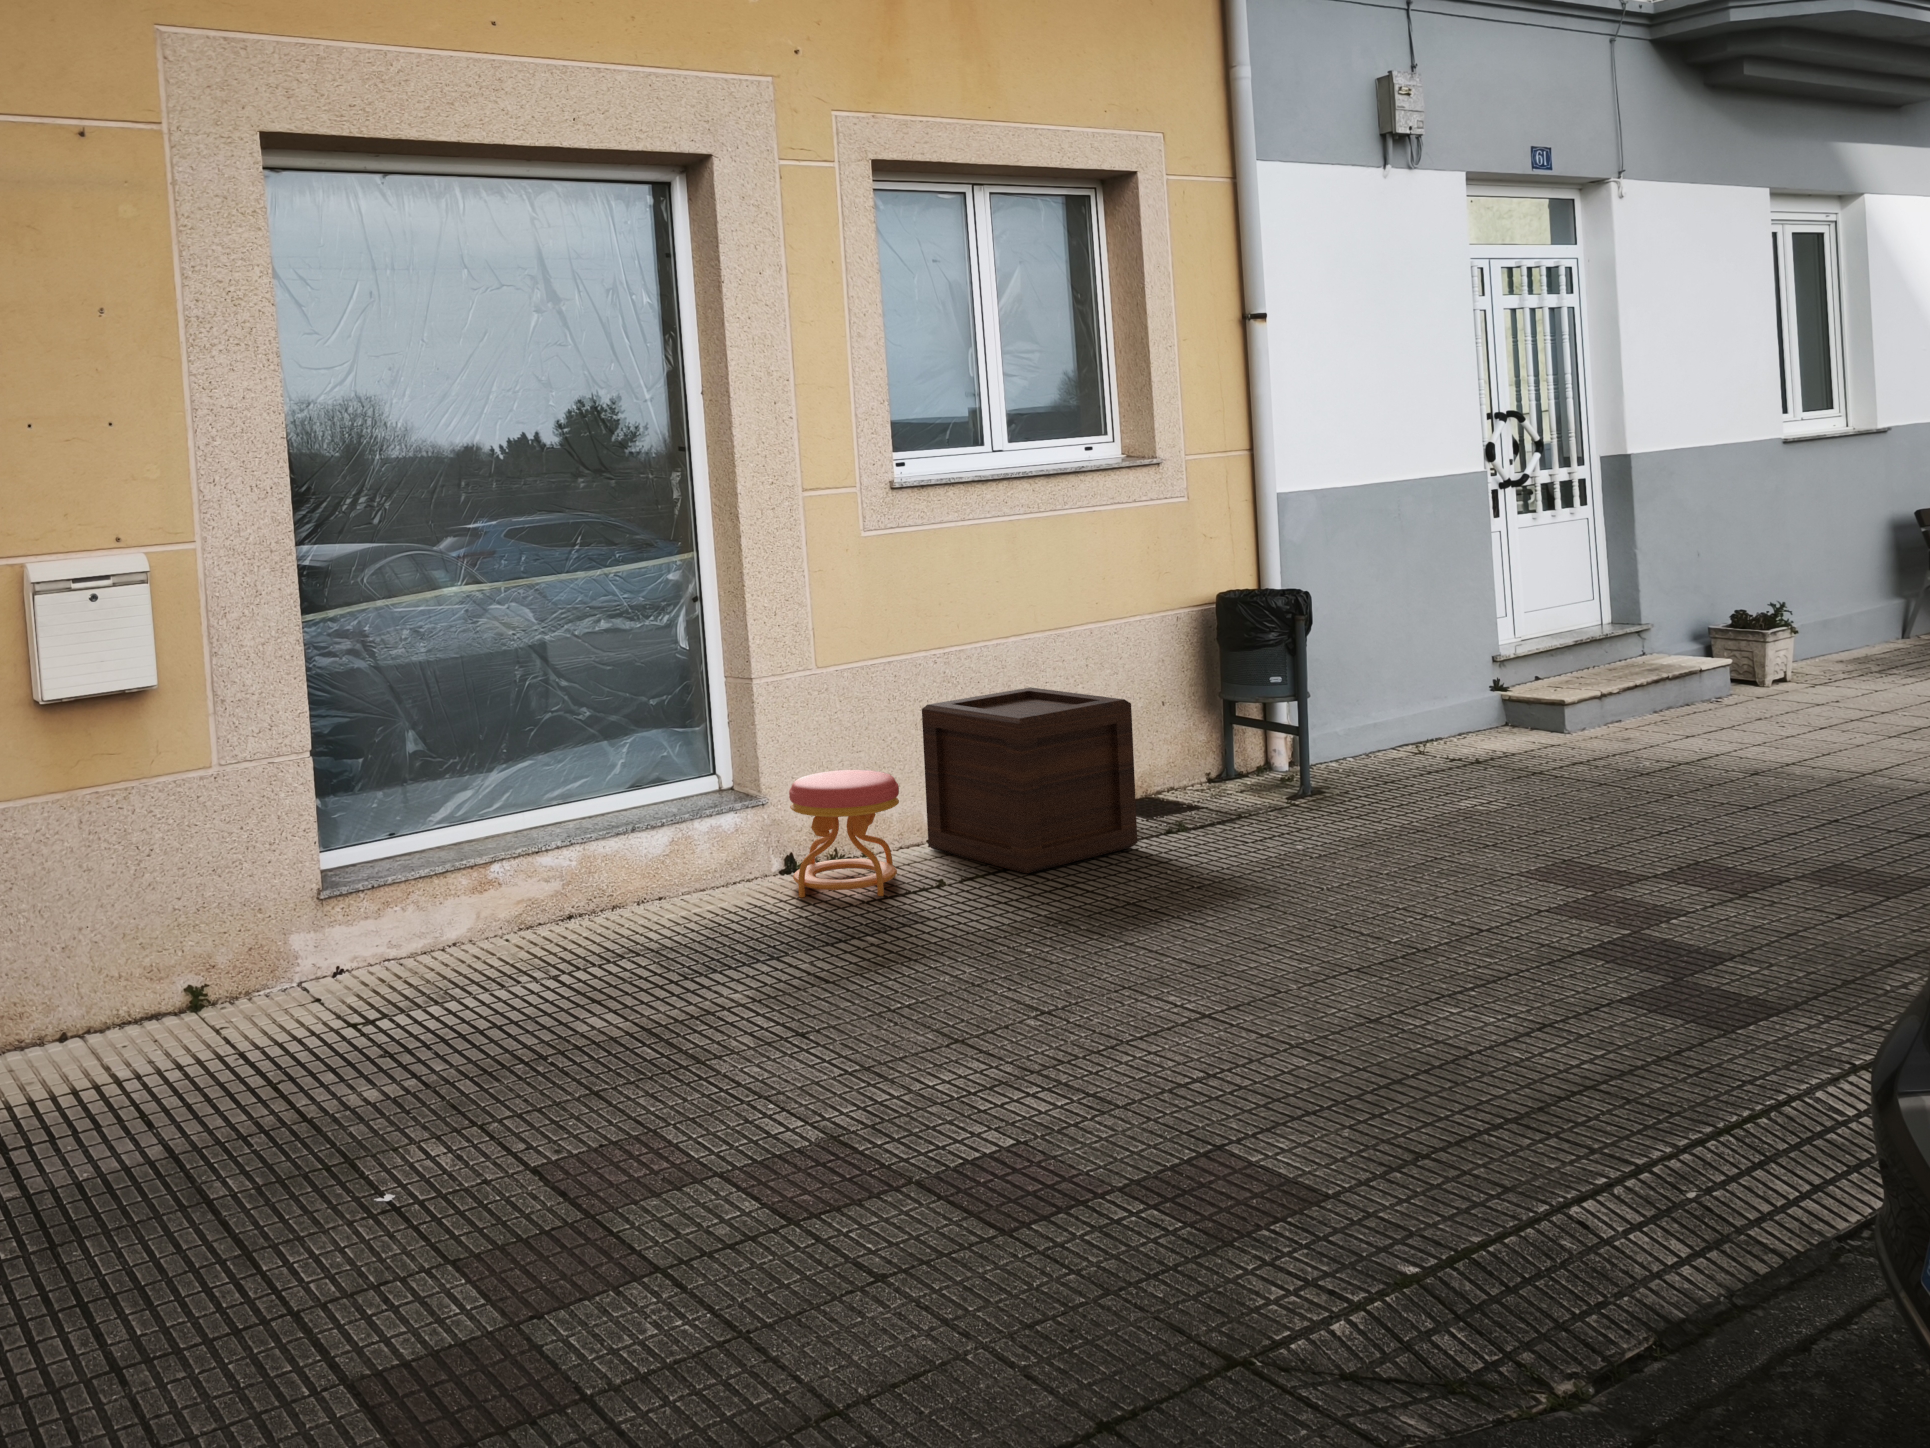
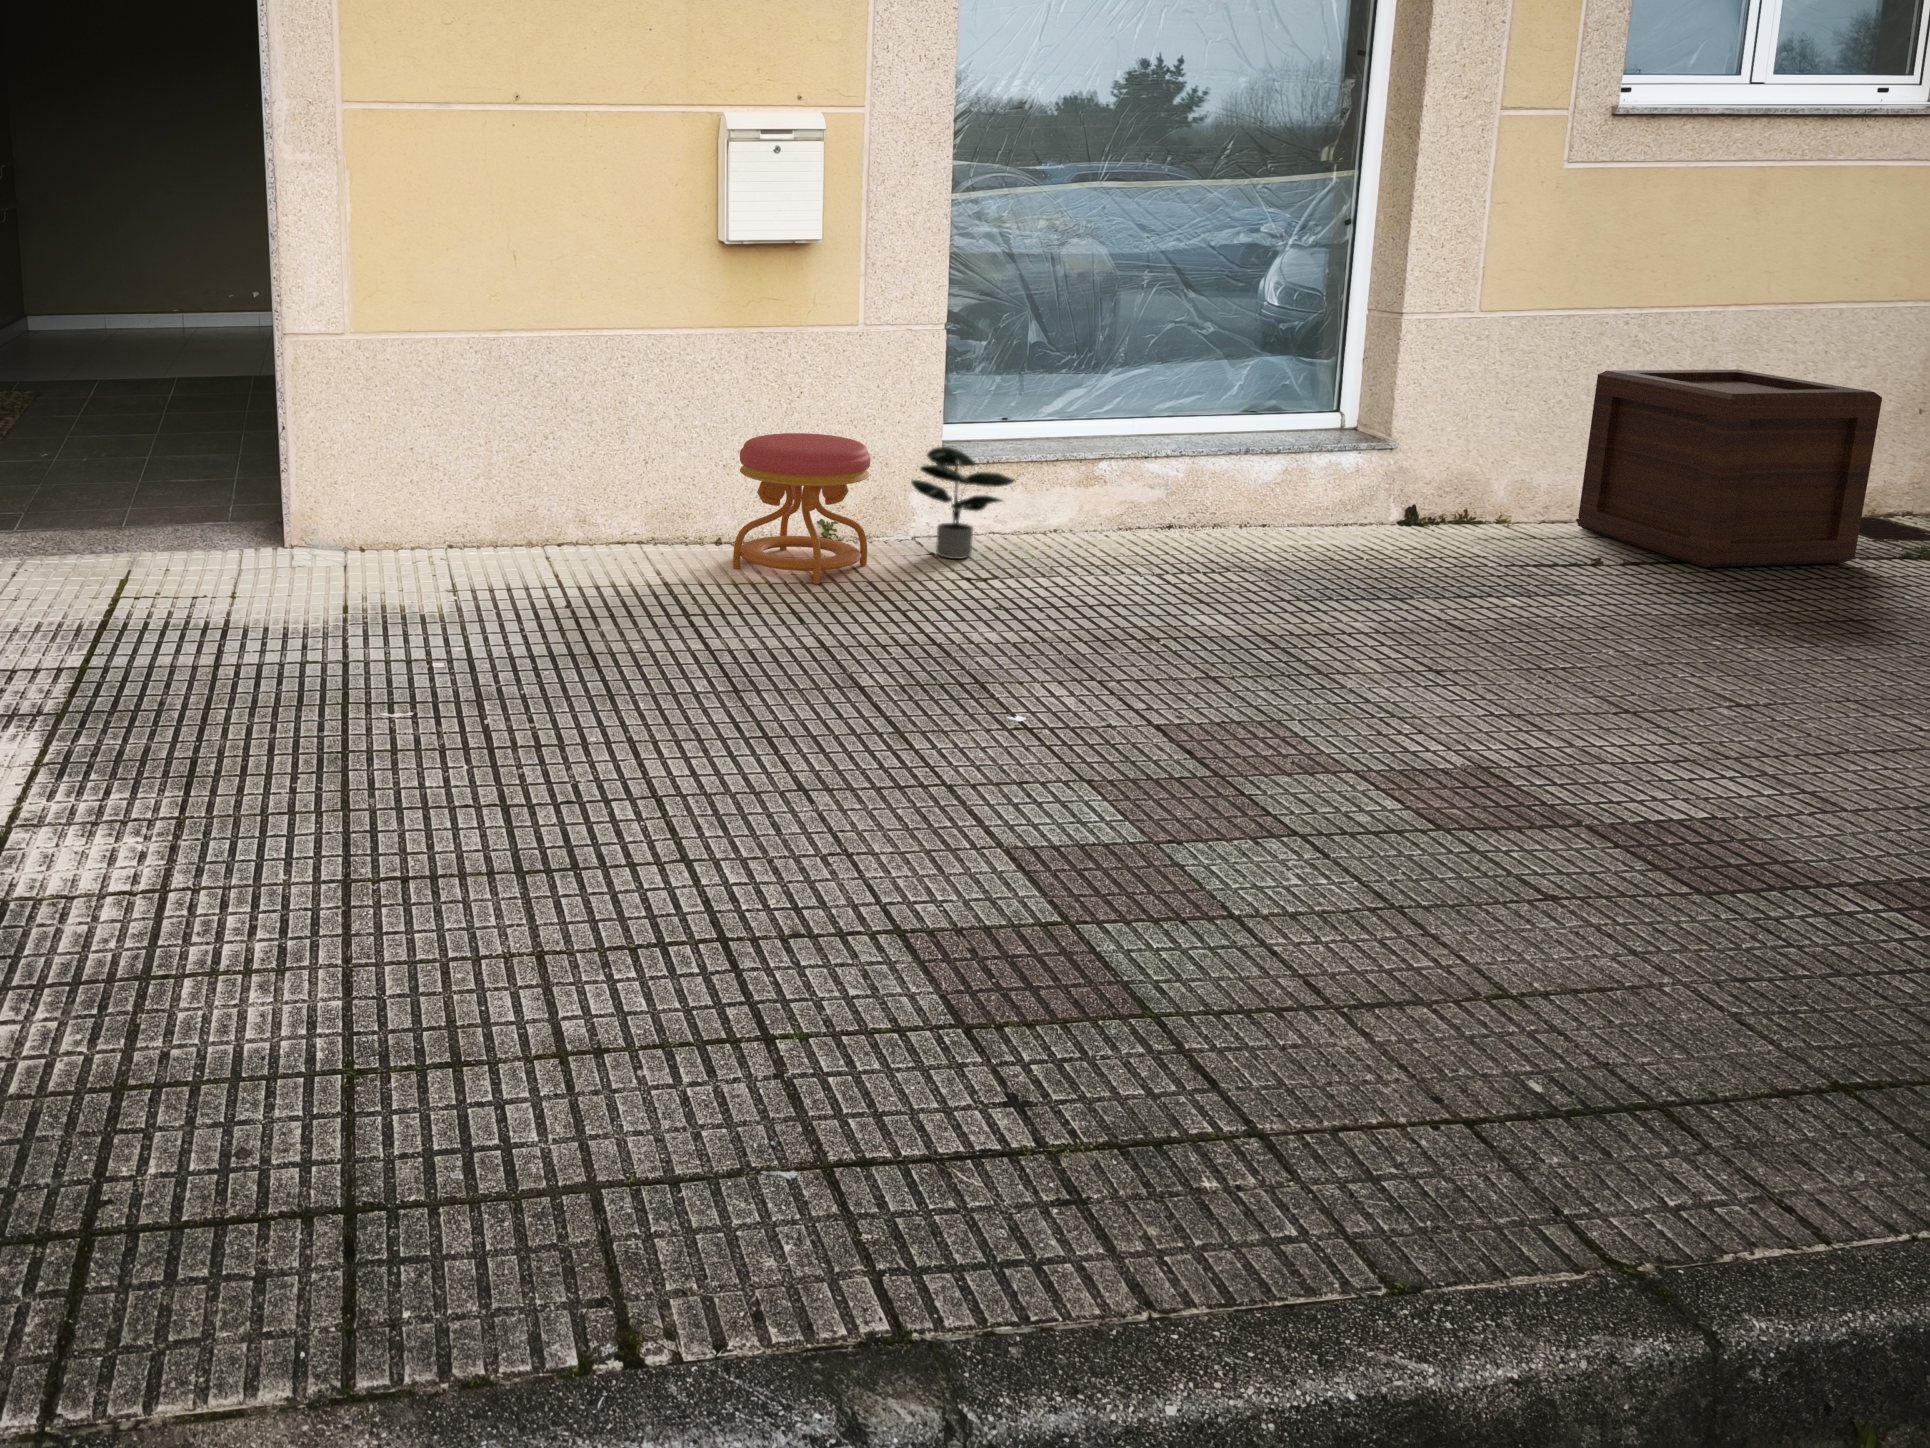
stool: present [789,770,899,897] -> present [733,433,871,584]
potted plant: none [282,881,395,1003] -> present [911,447,1015,559]

